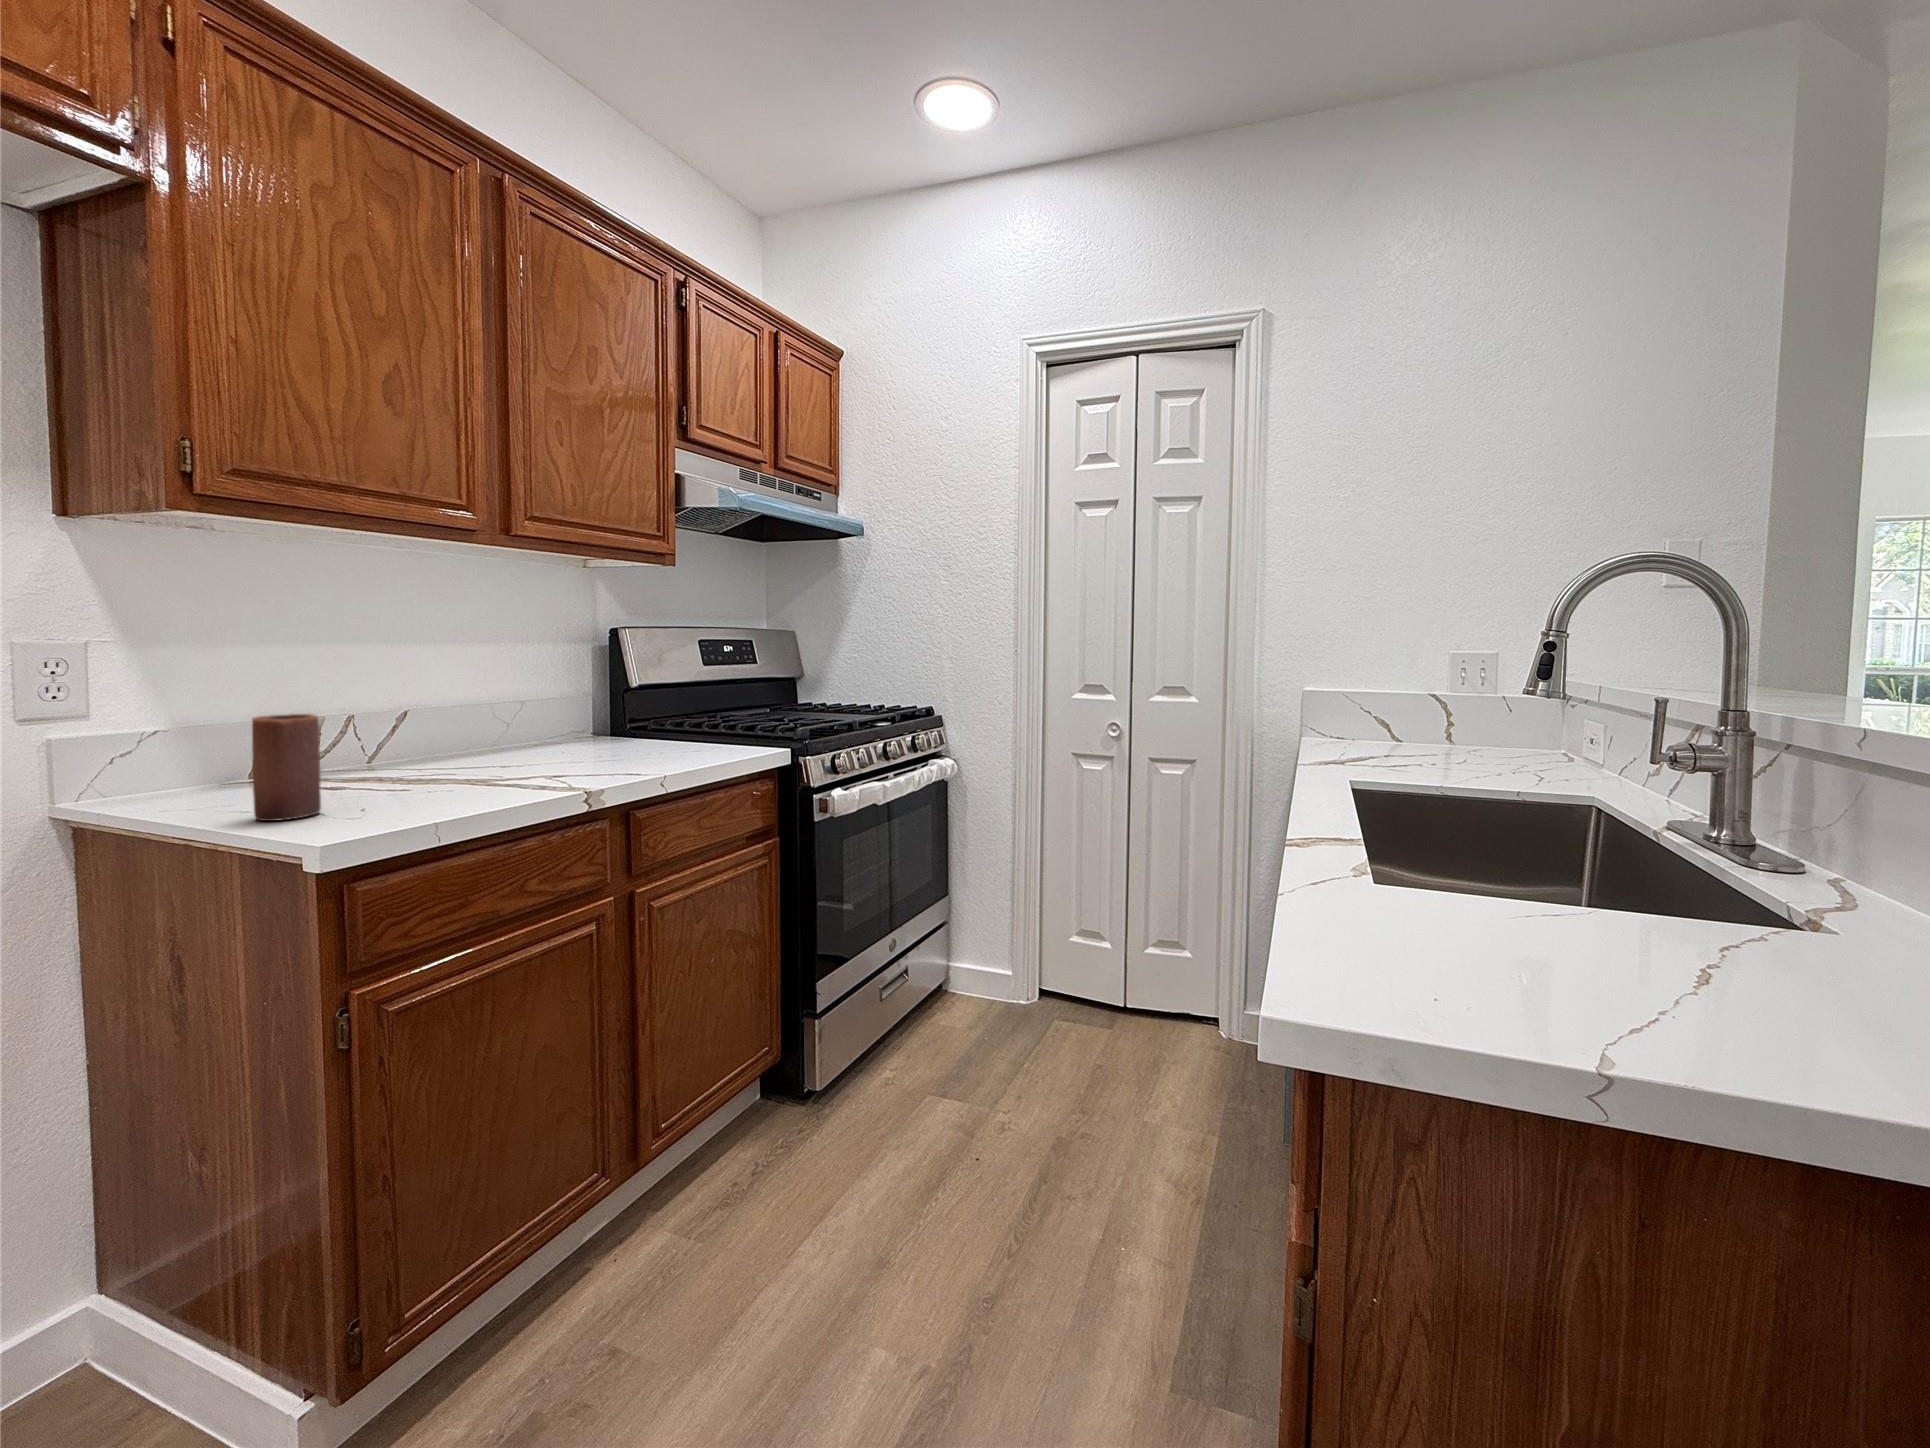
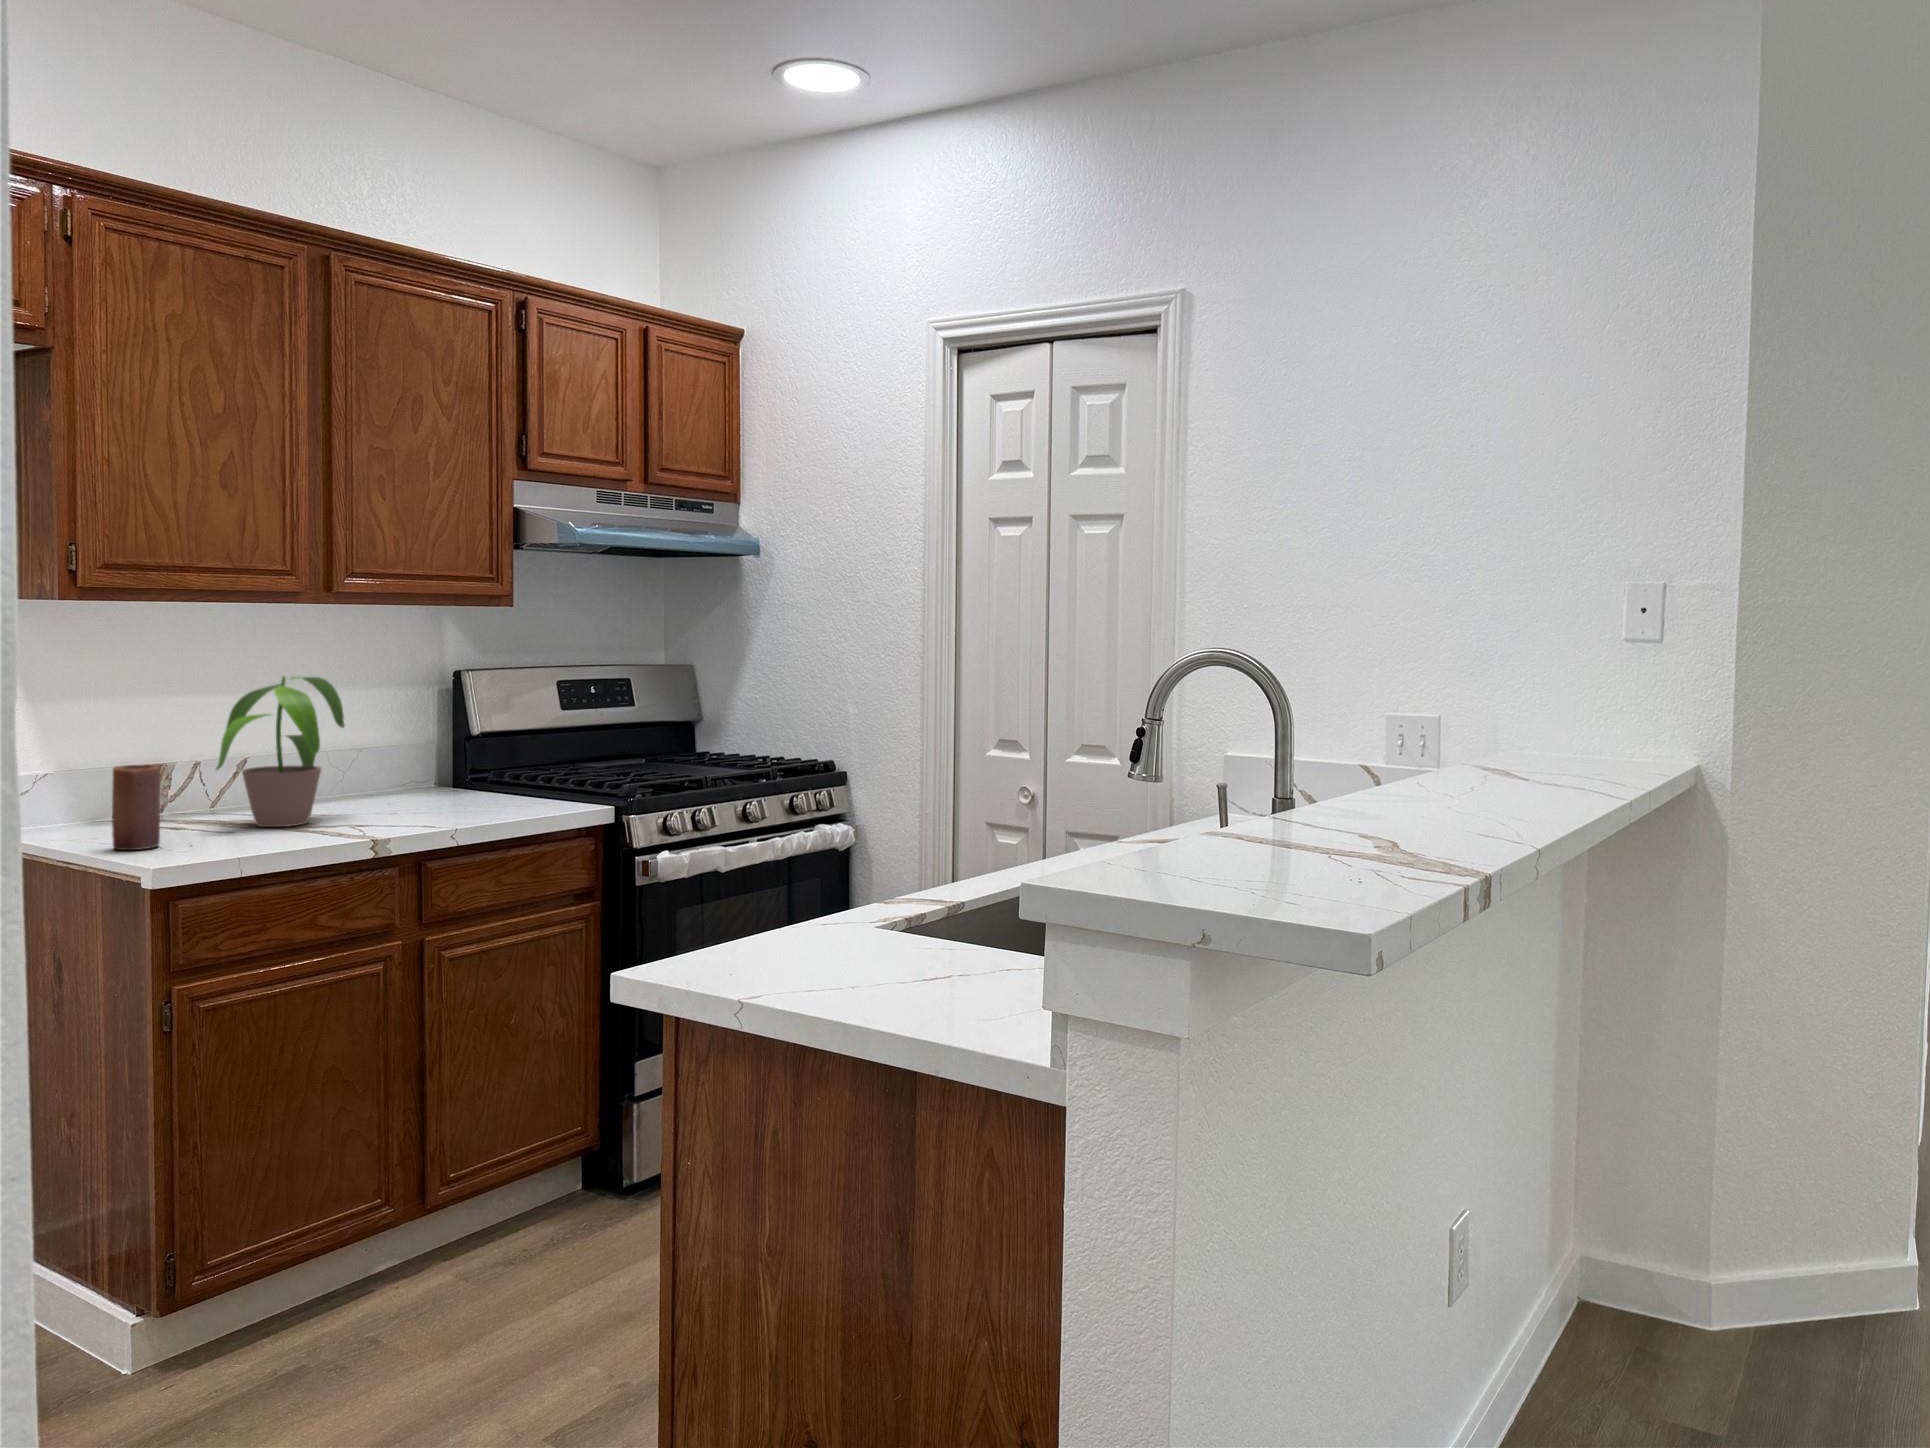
potted plant: none [348,618,558,782] -> present [216,677,344,827]

